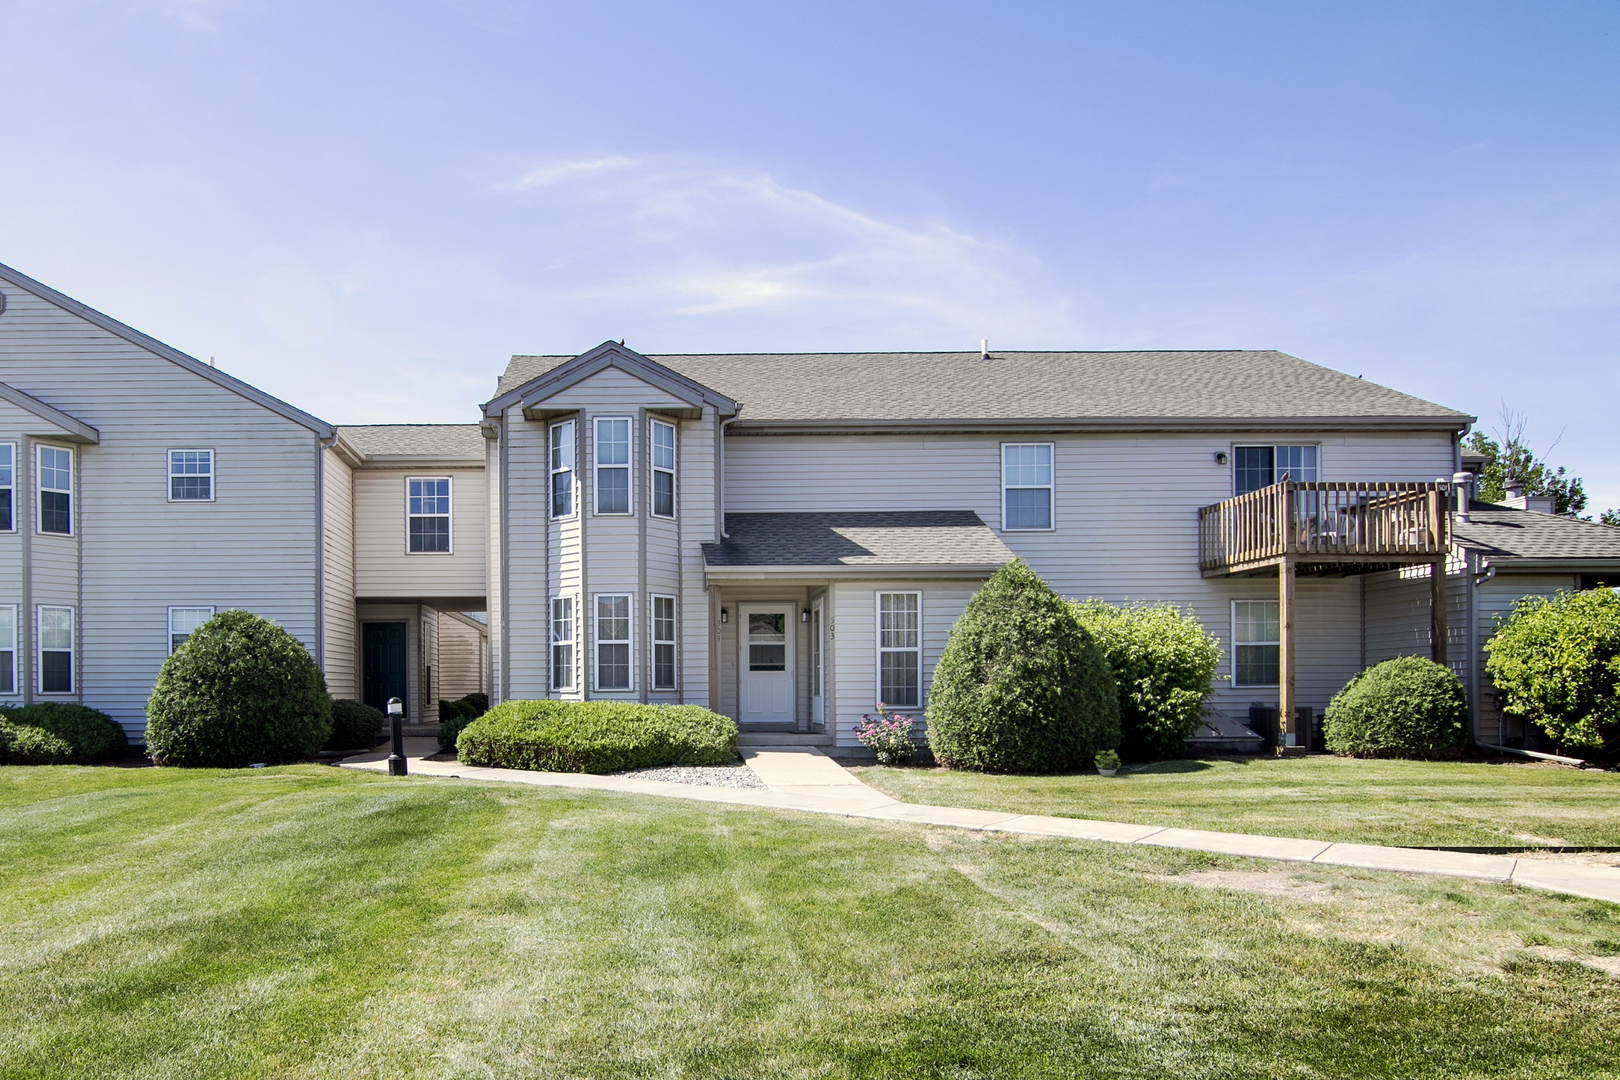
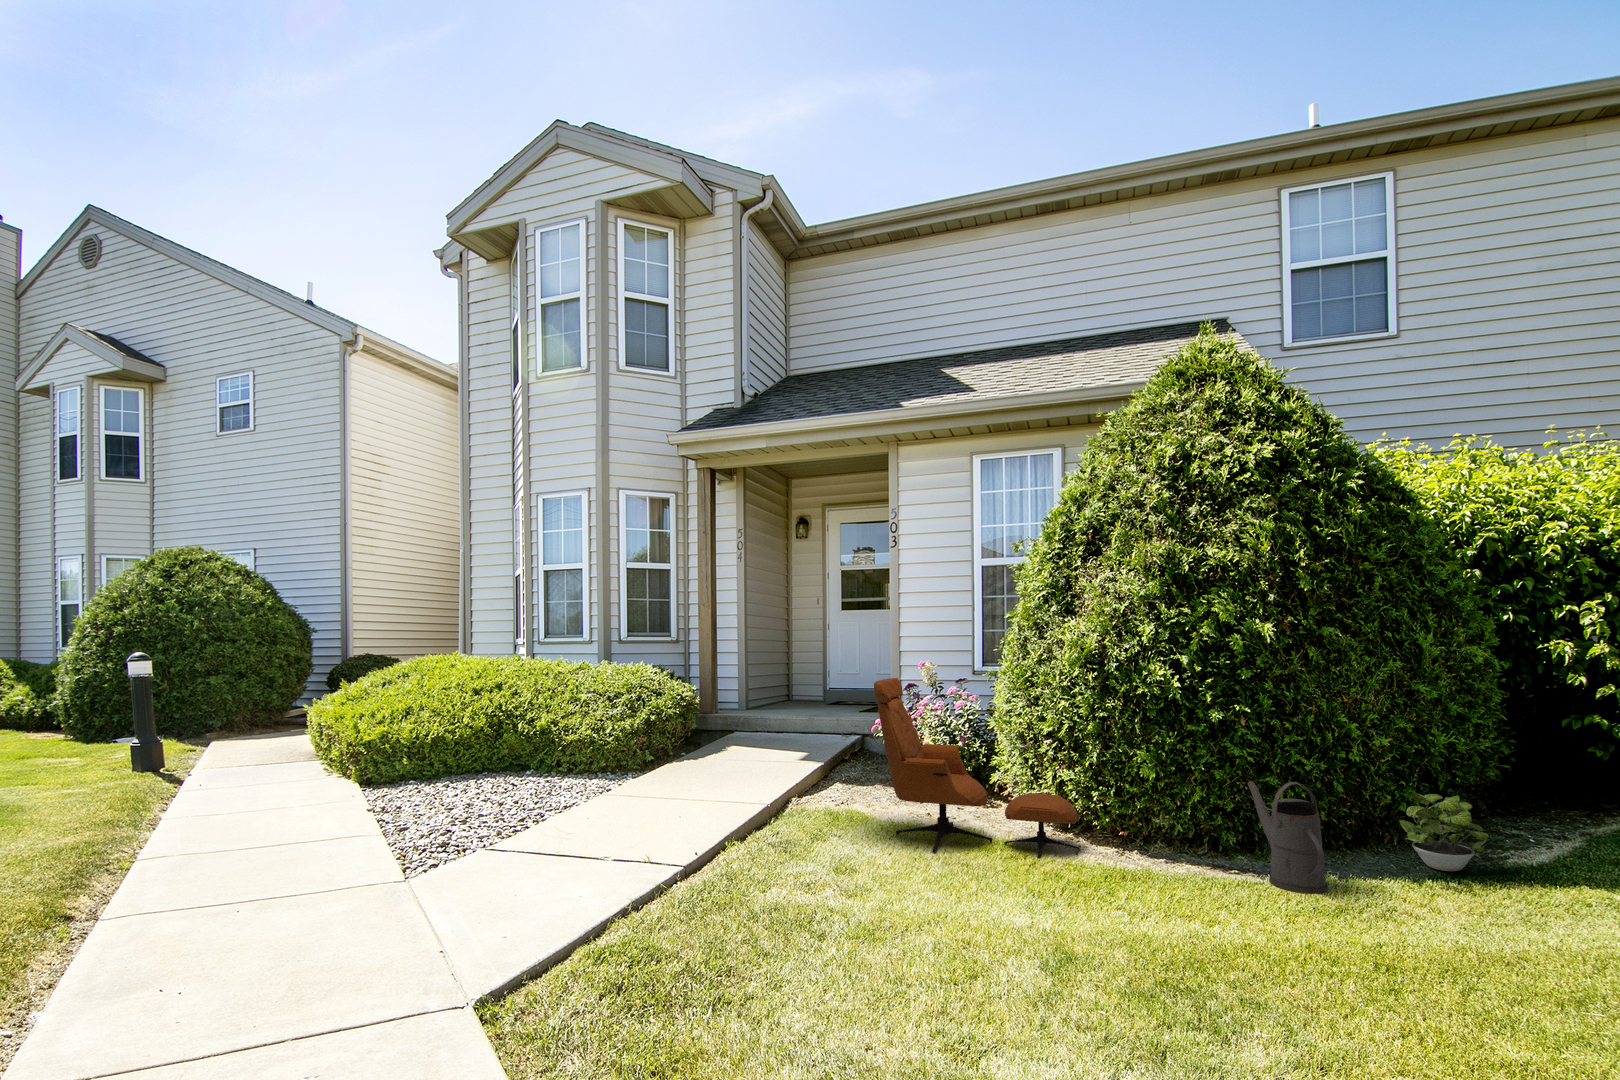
lounge chair: none [909,711,991,782] -> present [874,678,1080,858]
watering can: none [1049,746,1081,784] -> present [1248,781,1329,893]

